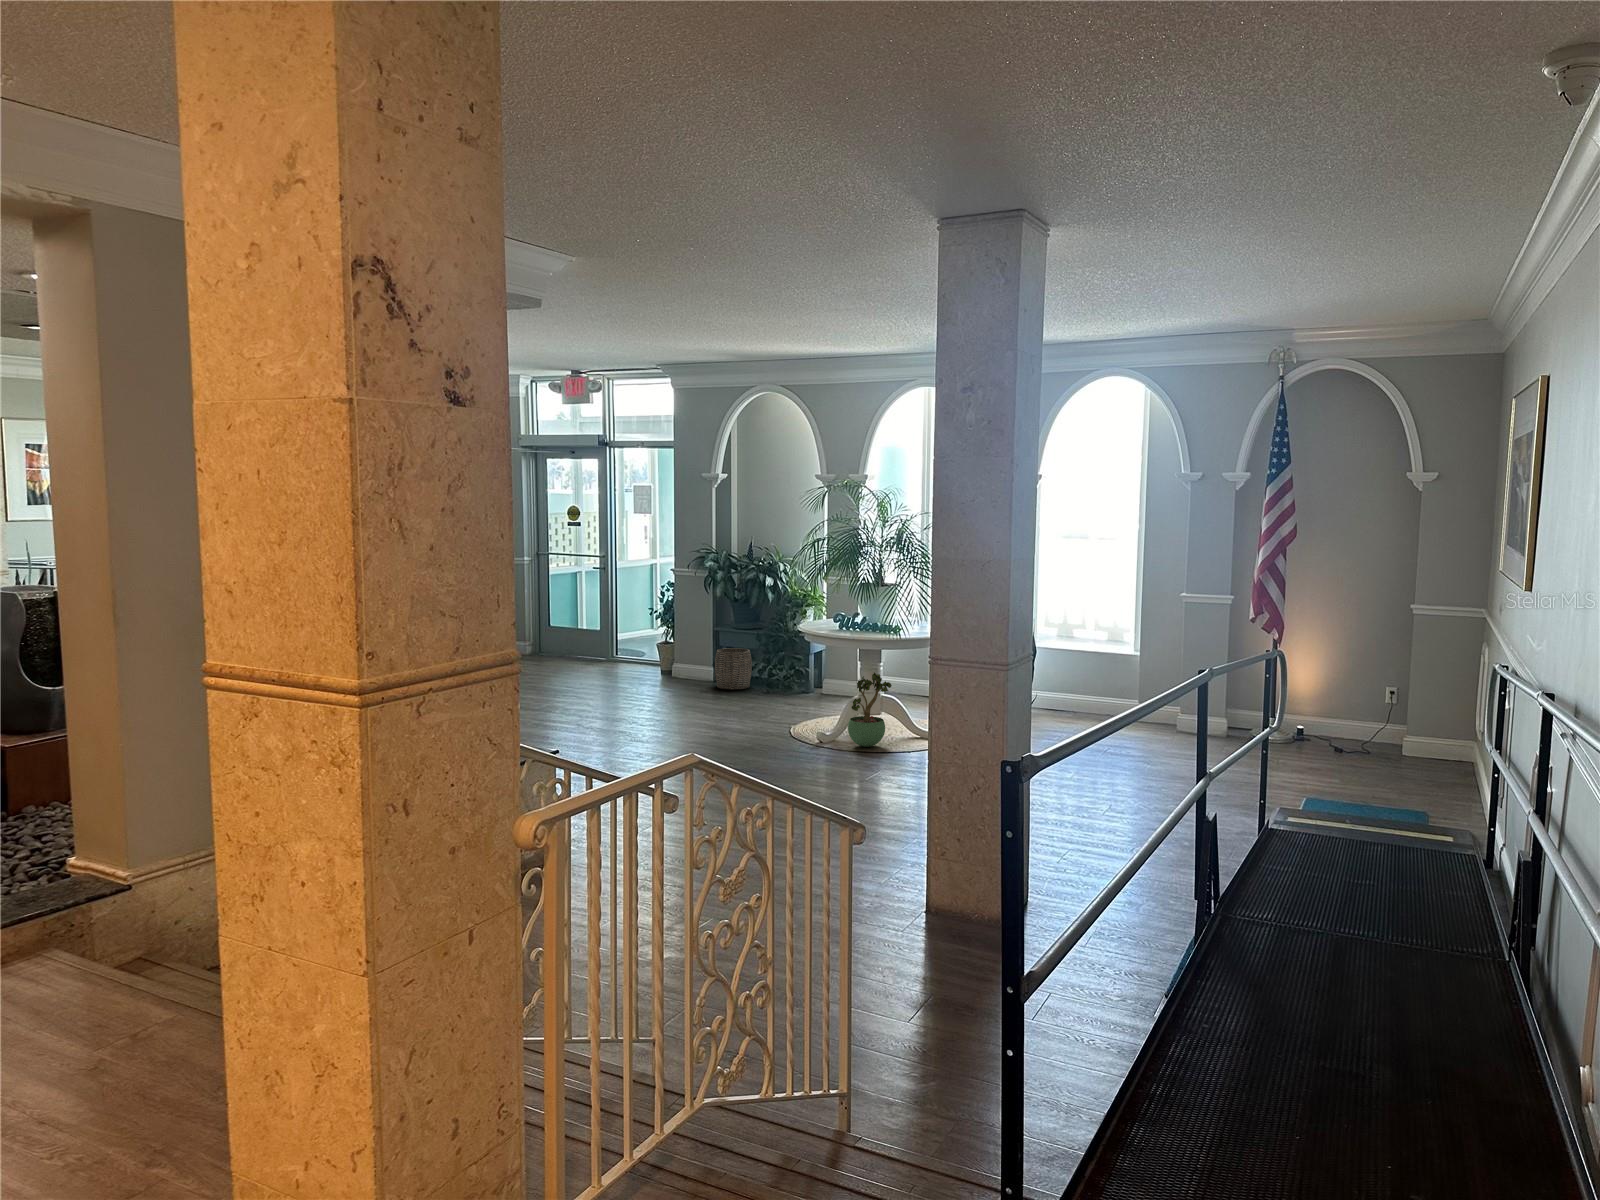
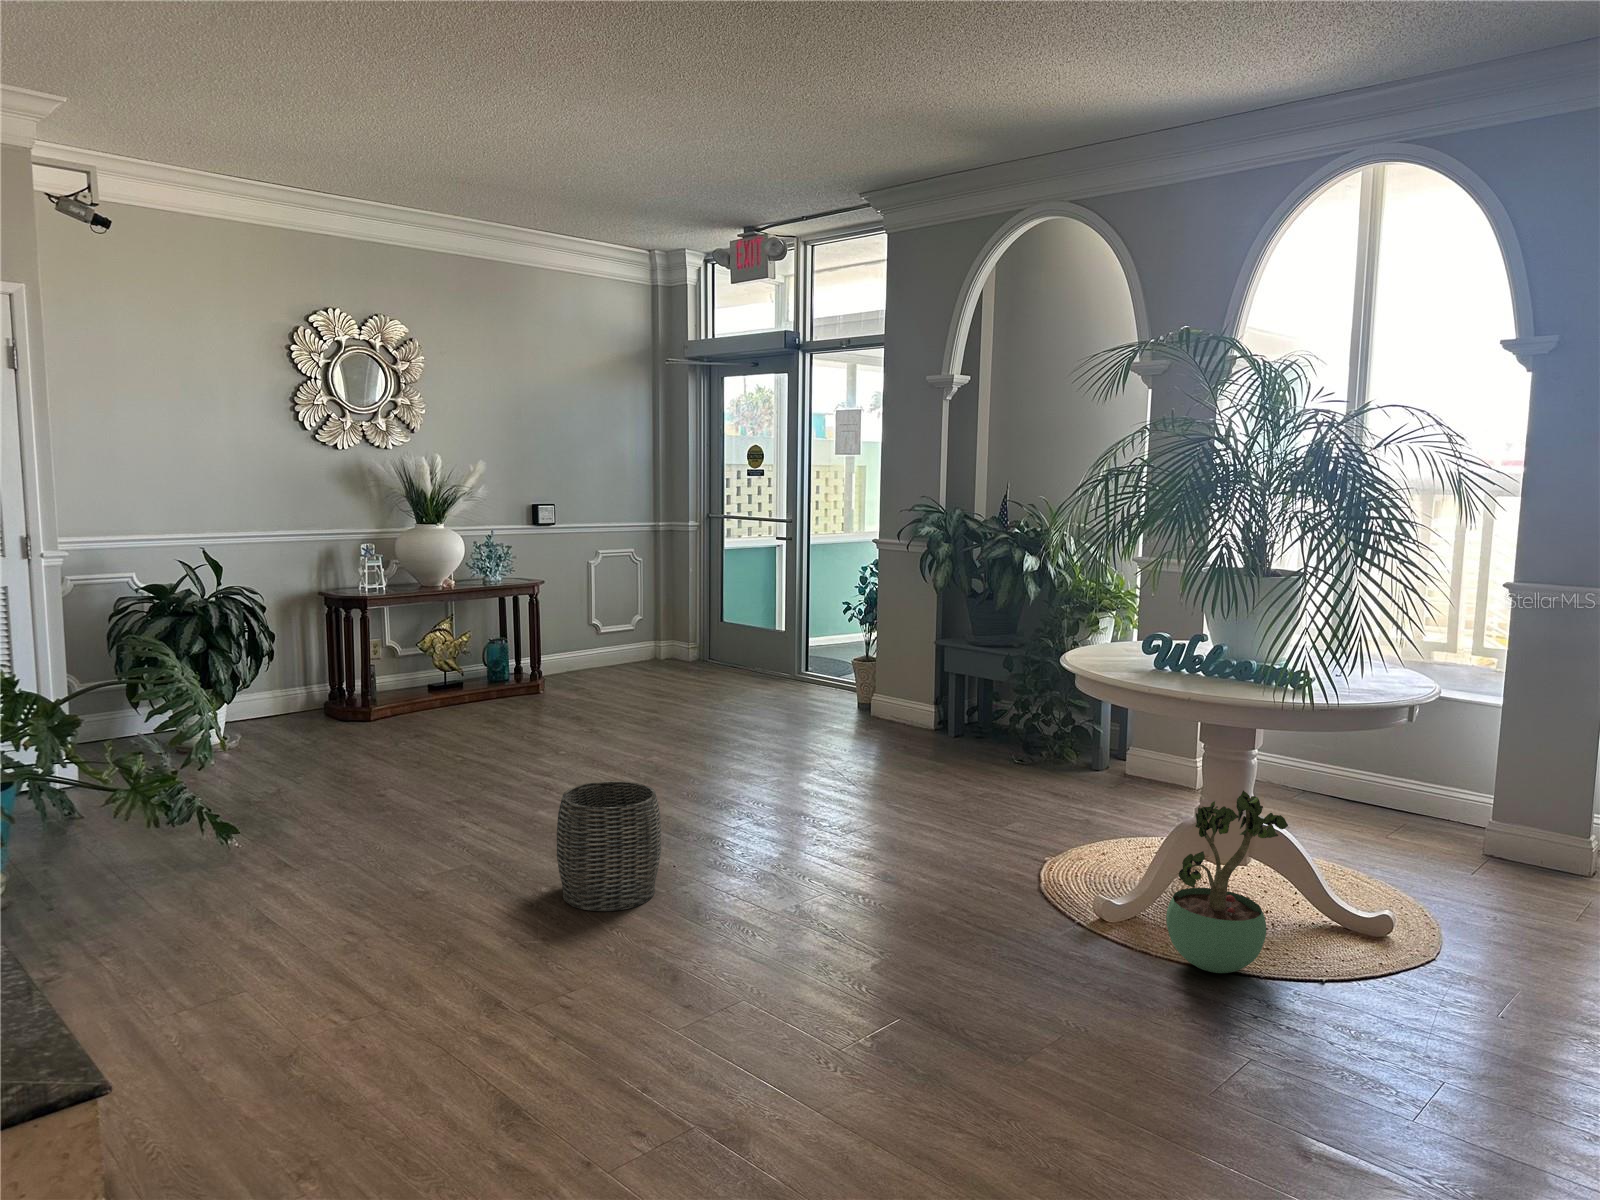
woven basket: present [715,648,752,689] -> present [557,781,661,911]

